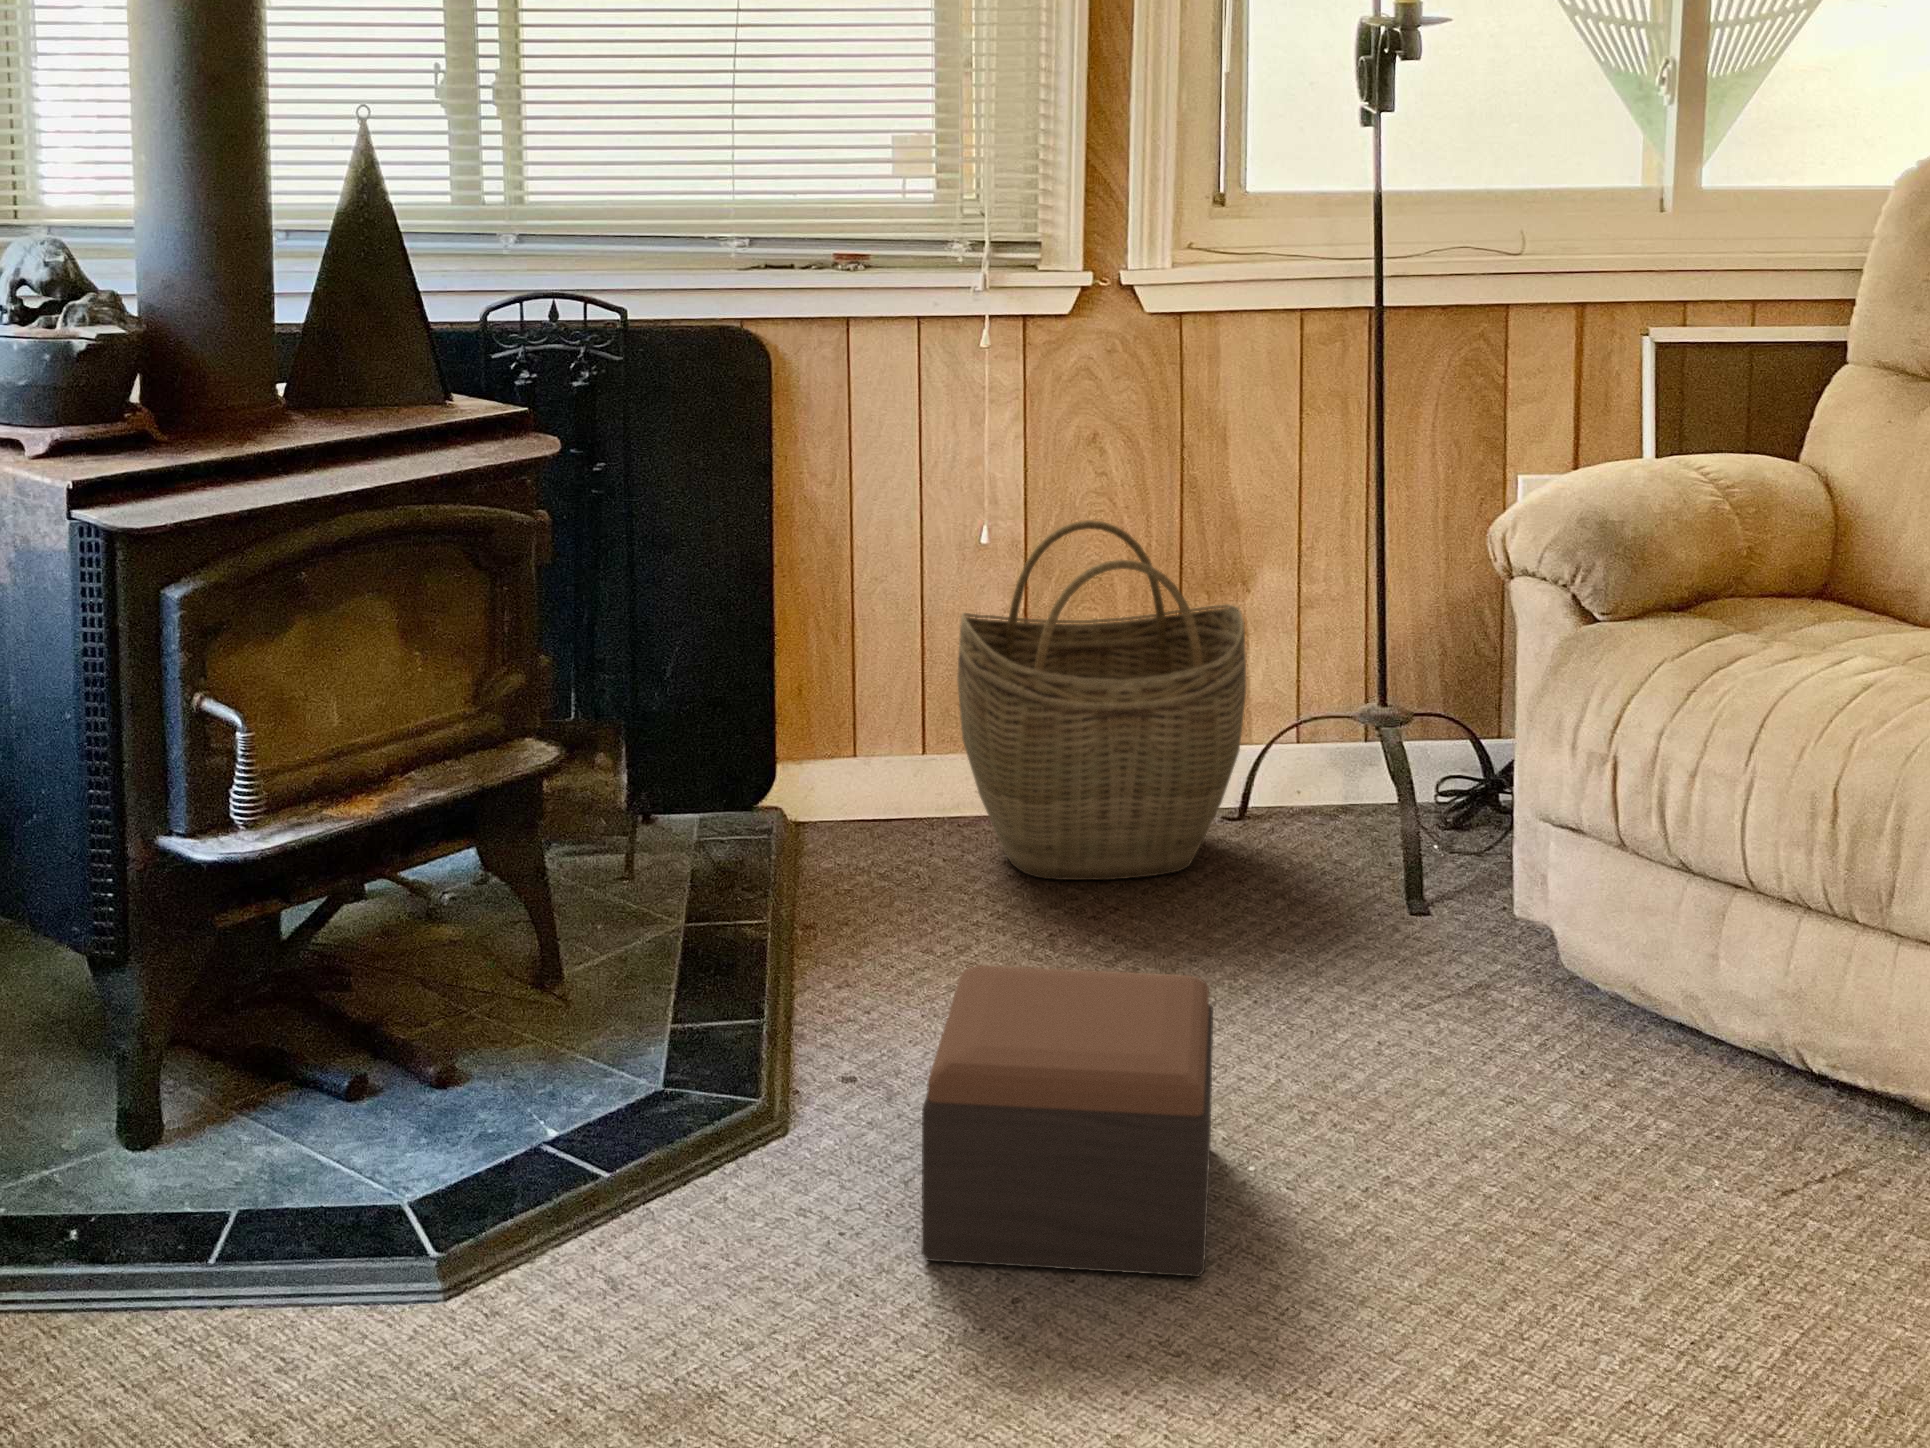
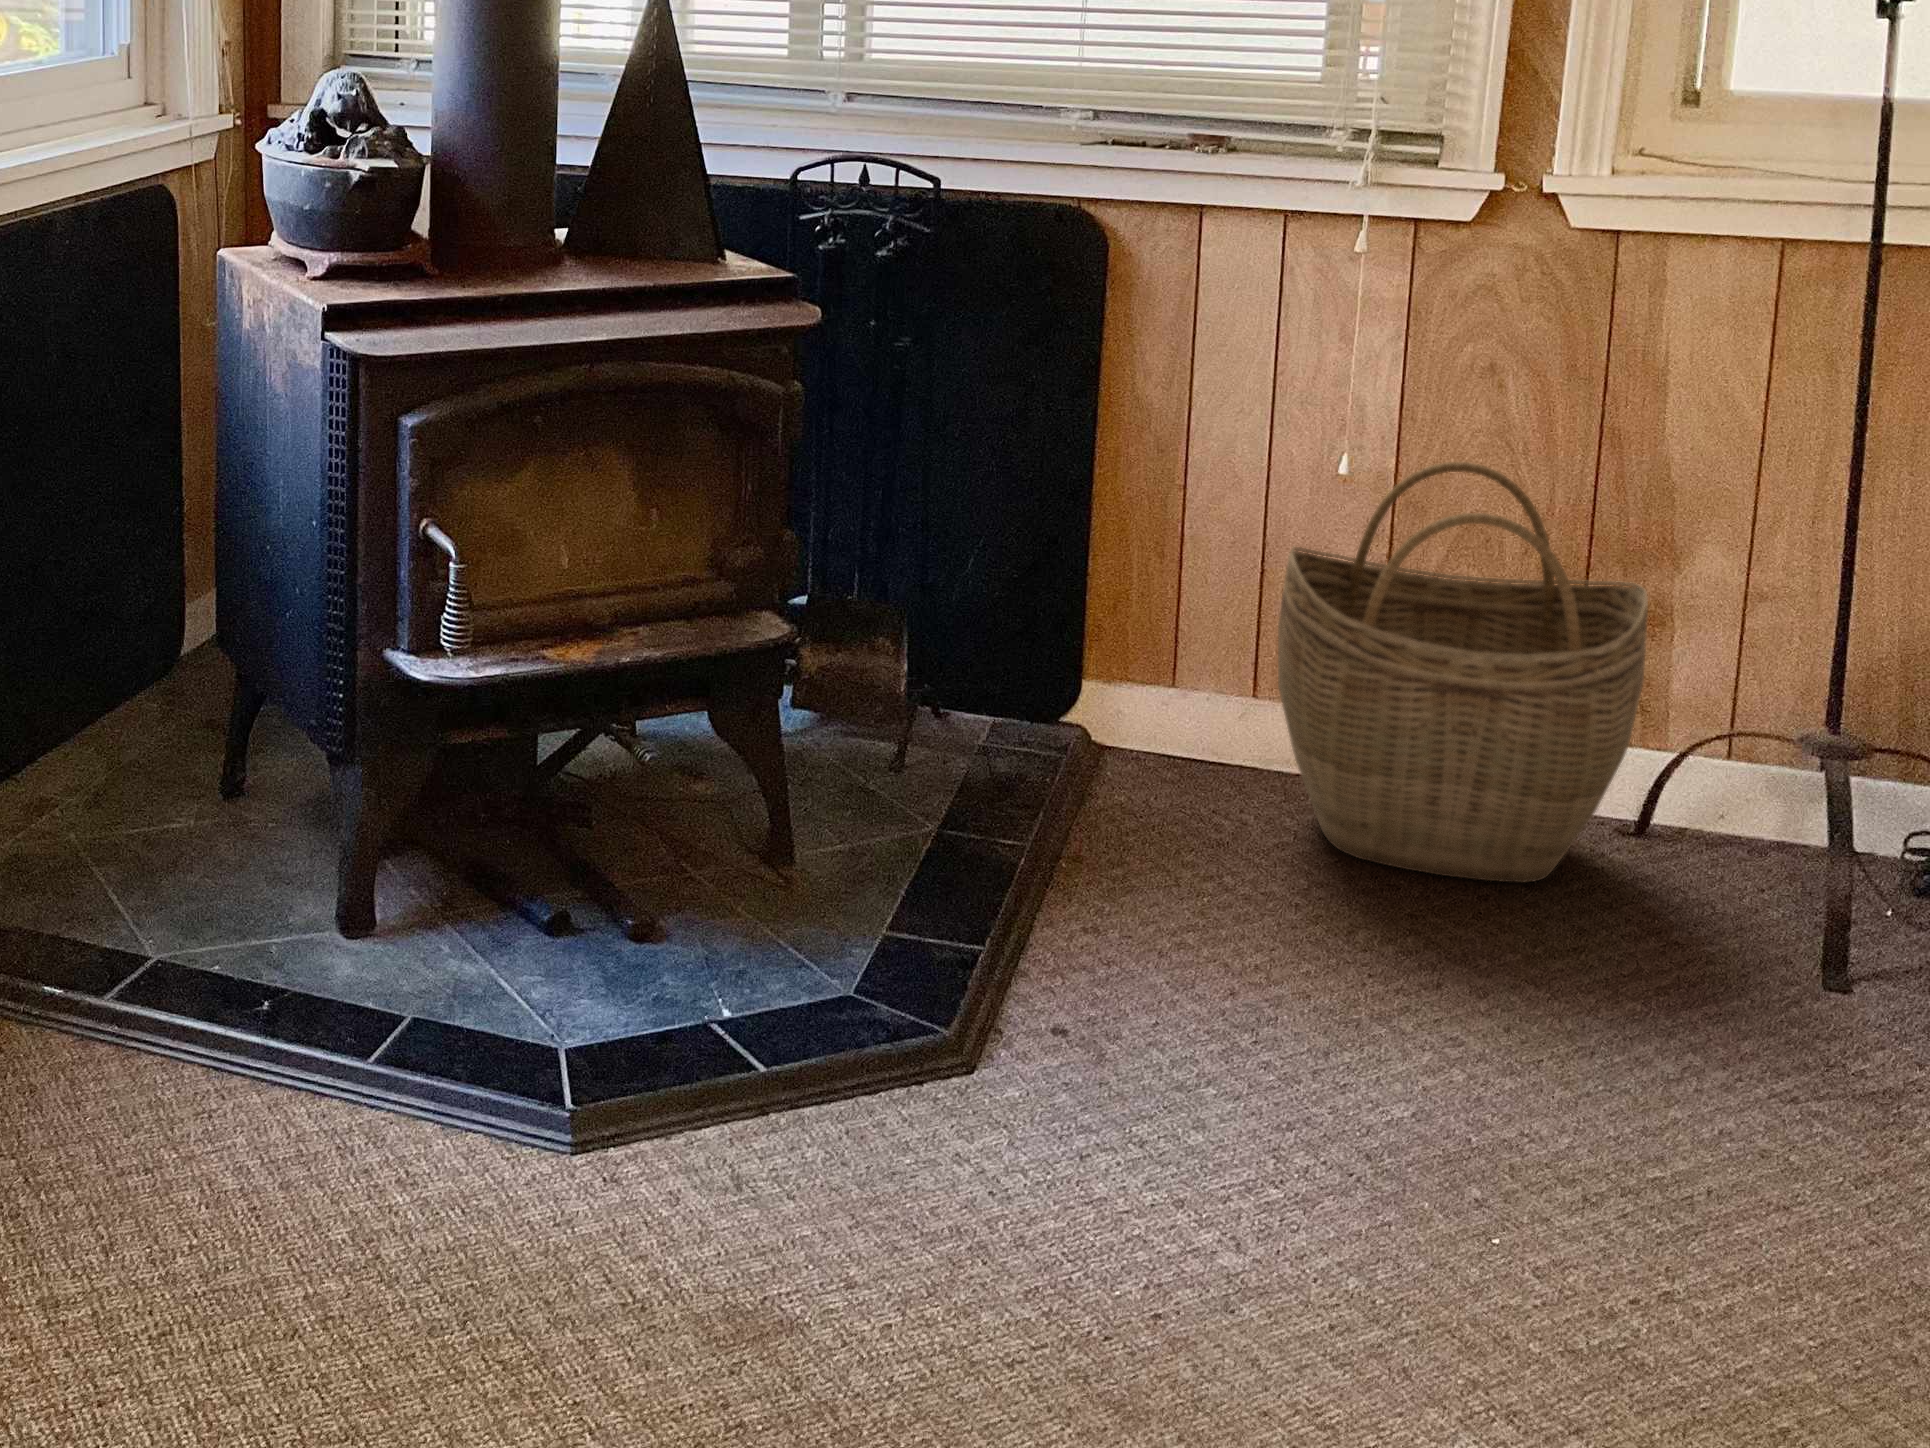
footstool: present [922,965,1213,1277] -> none [1068,944,1476,1360]

